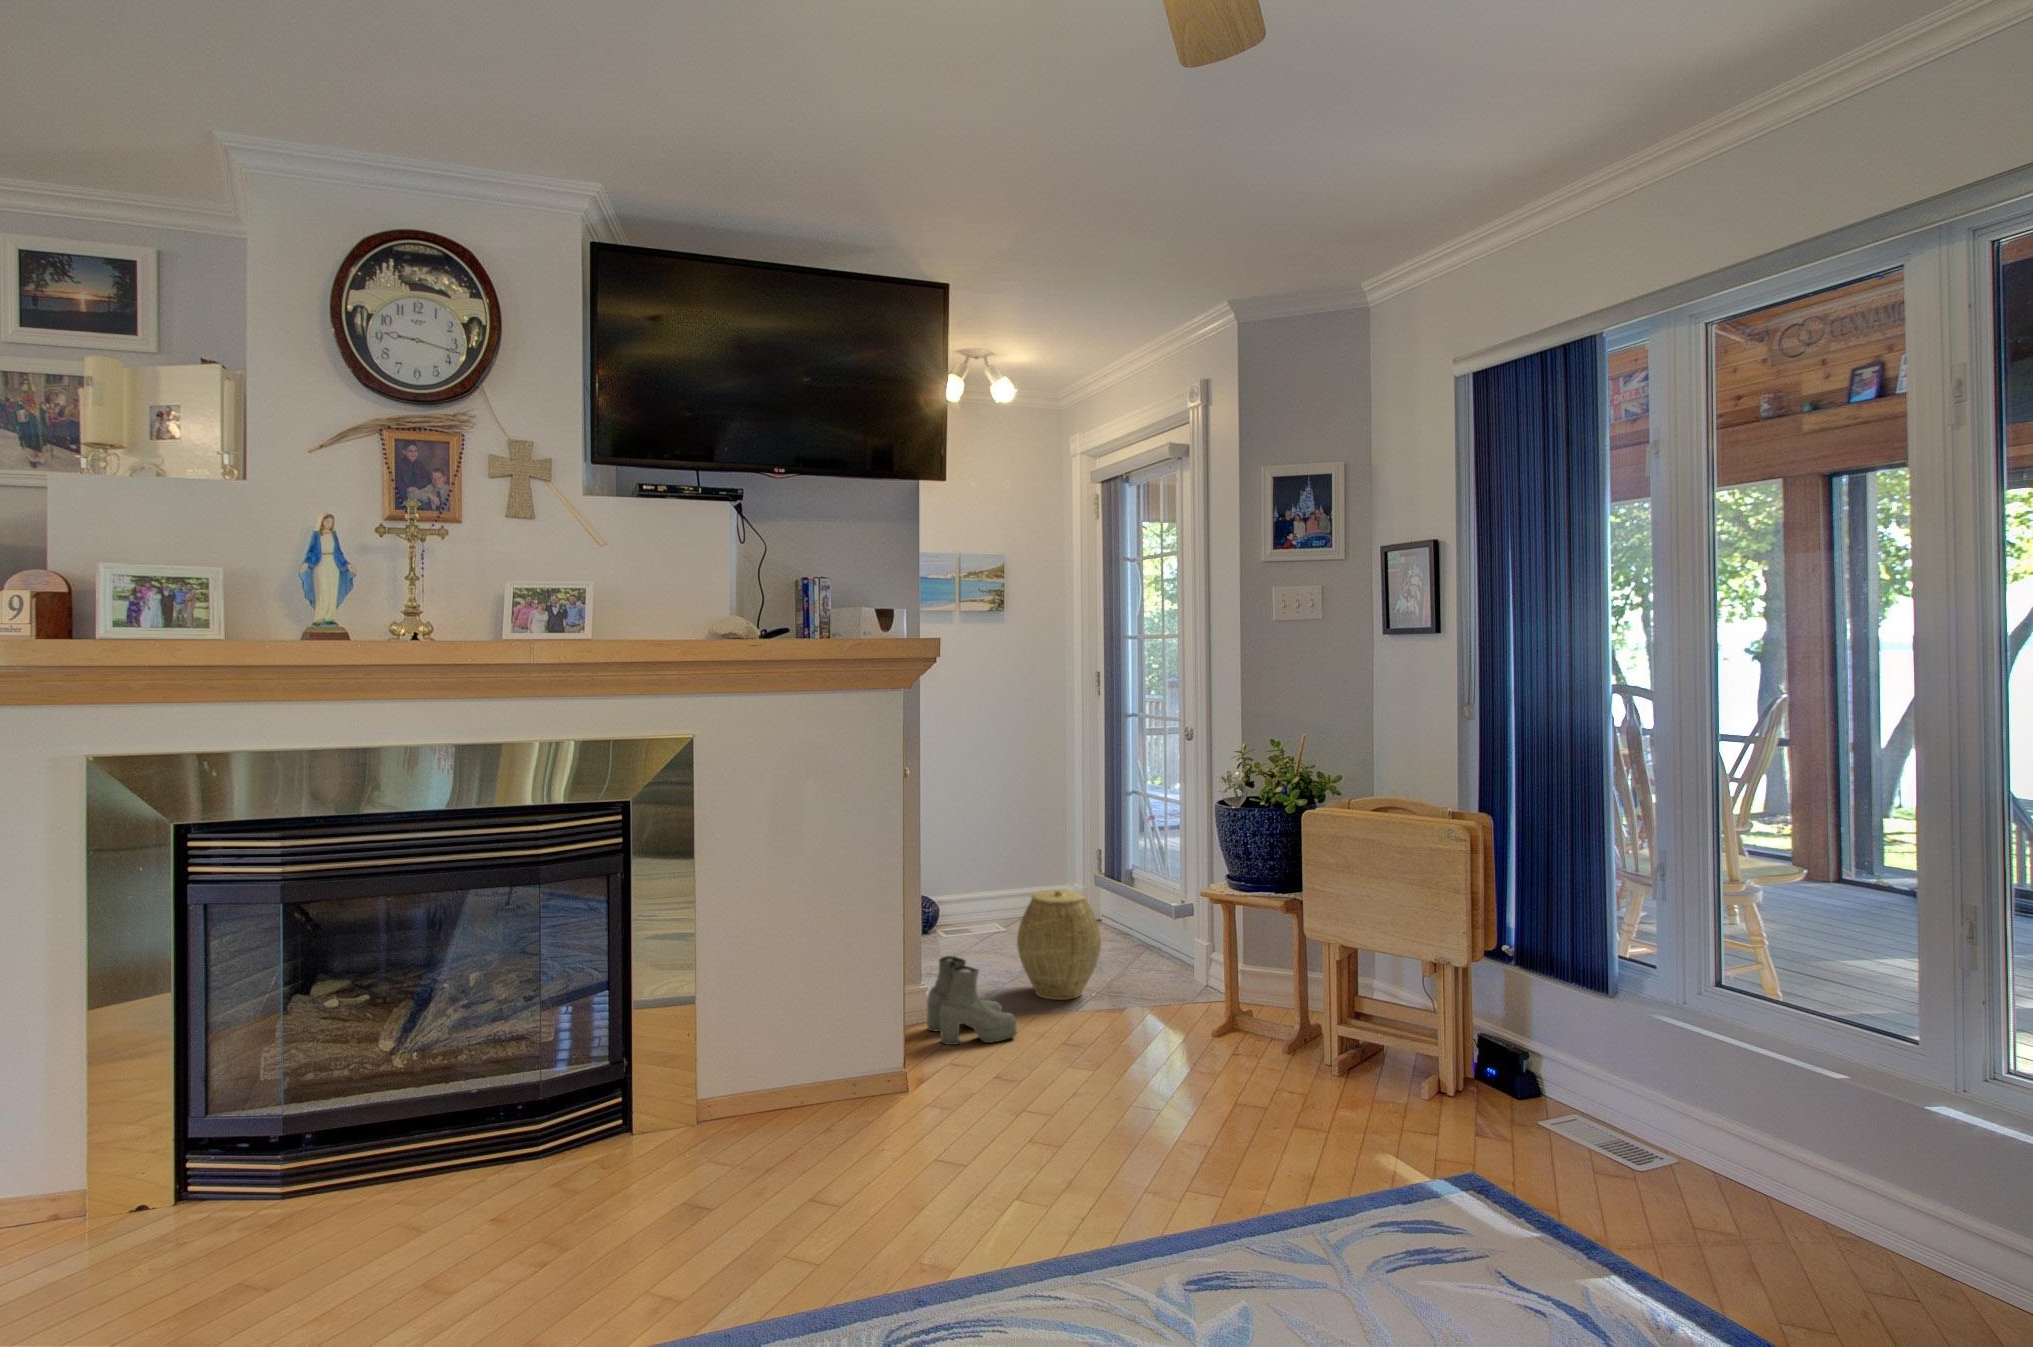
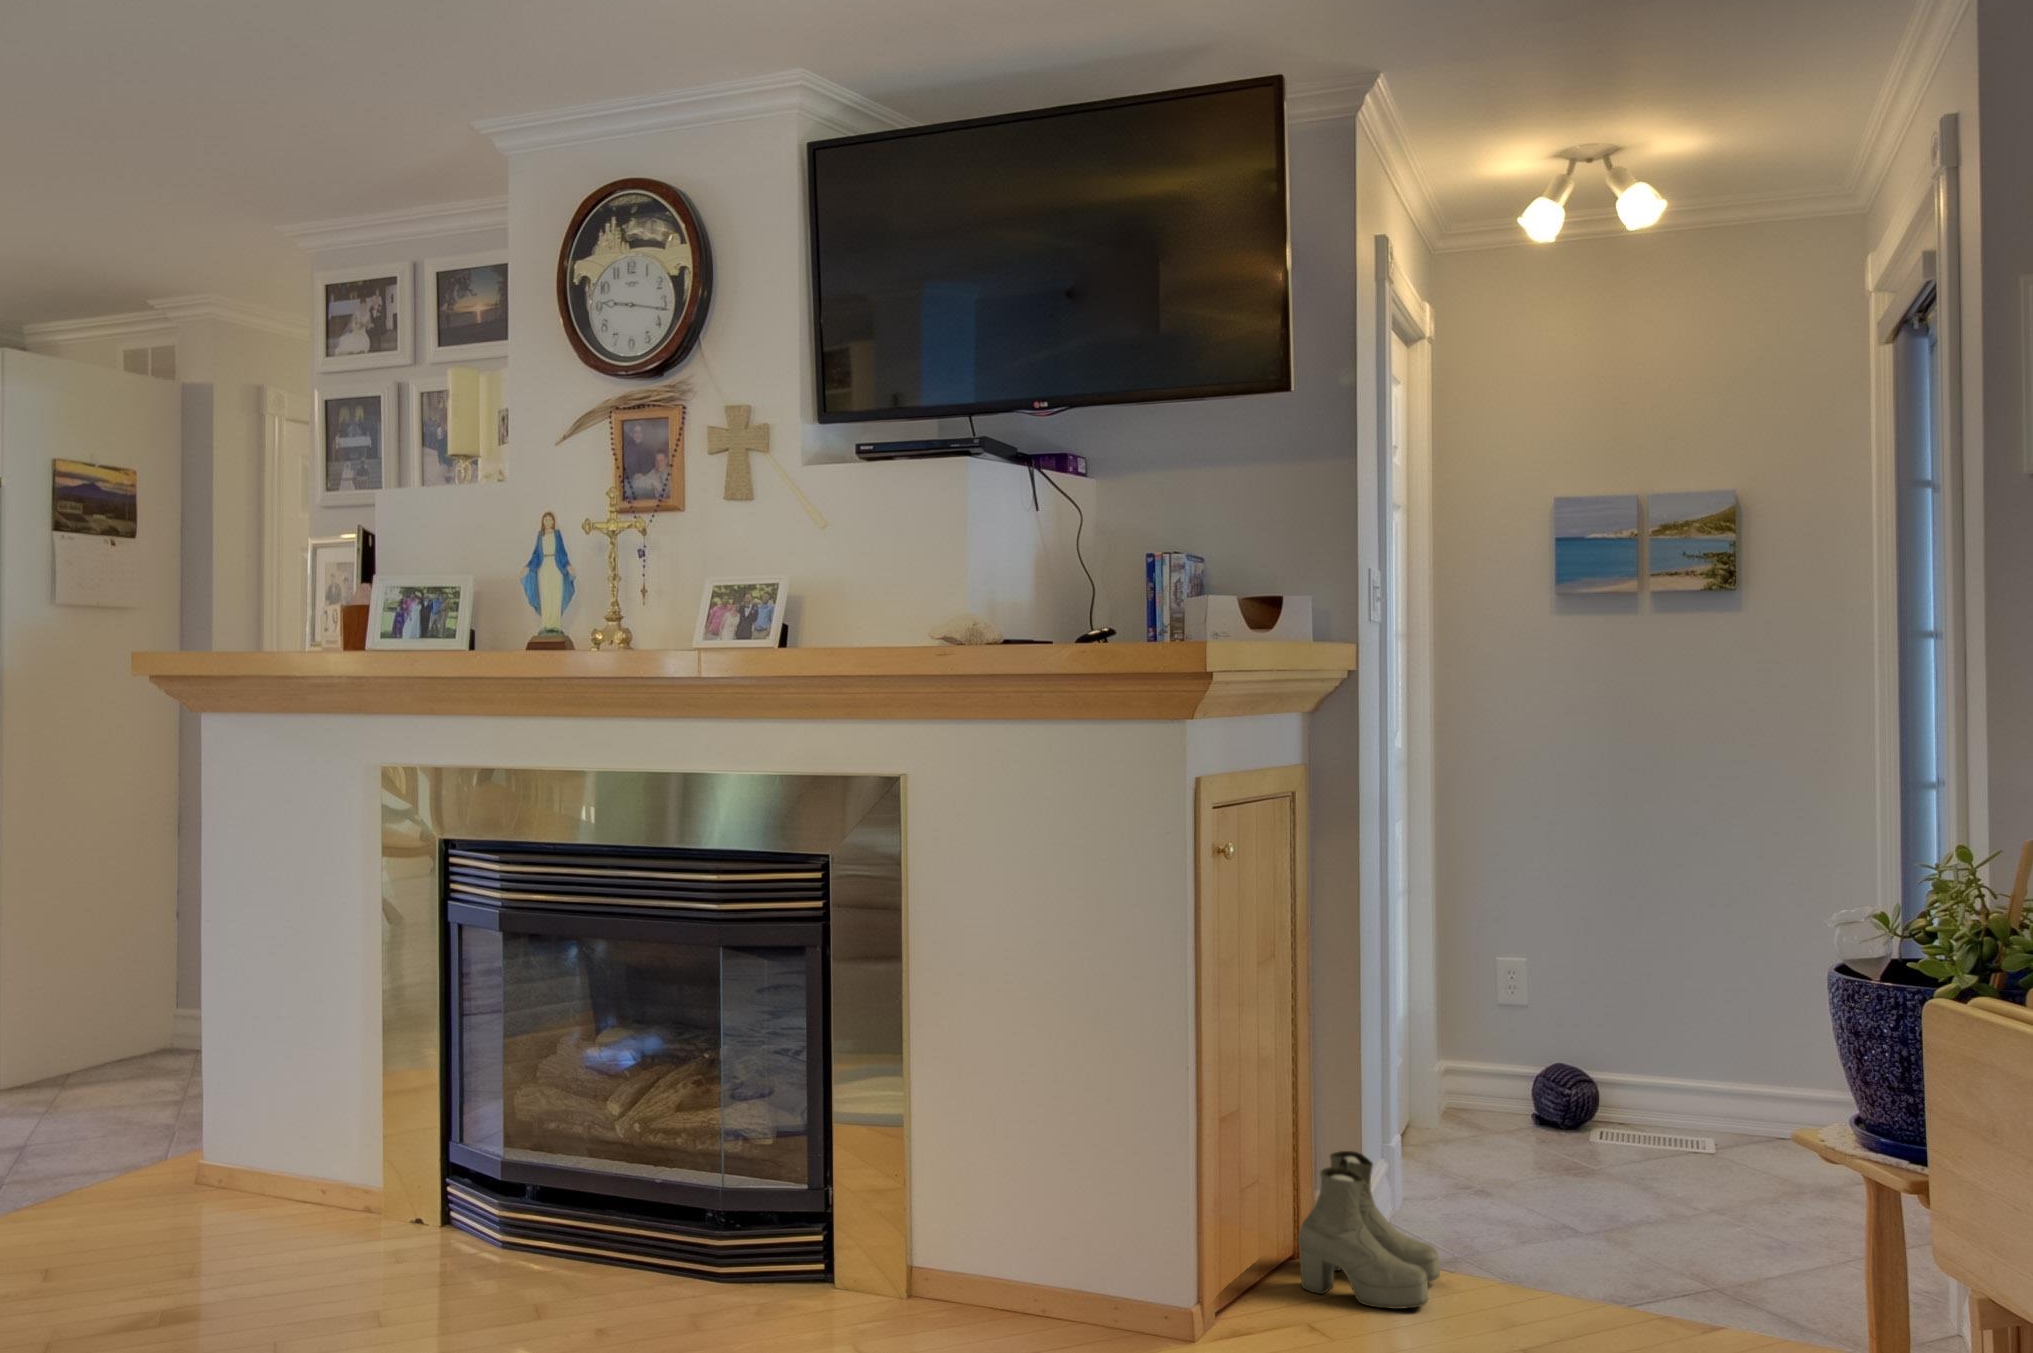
woven basket: present [1017,890,1101,1000] -> none [1541,1081,1702,1283]

